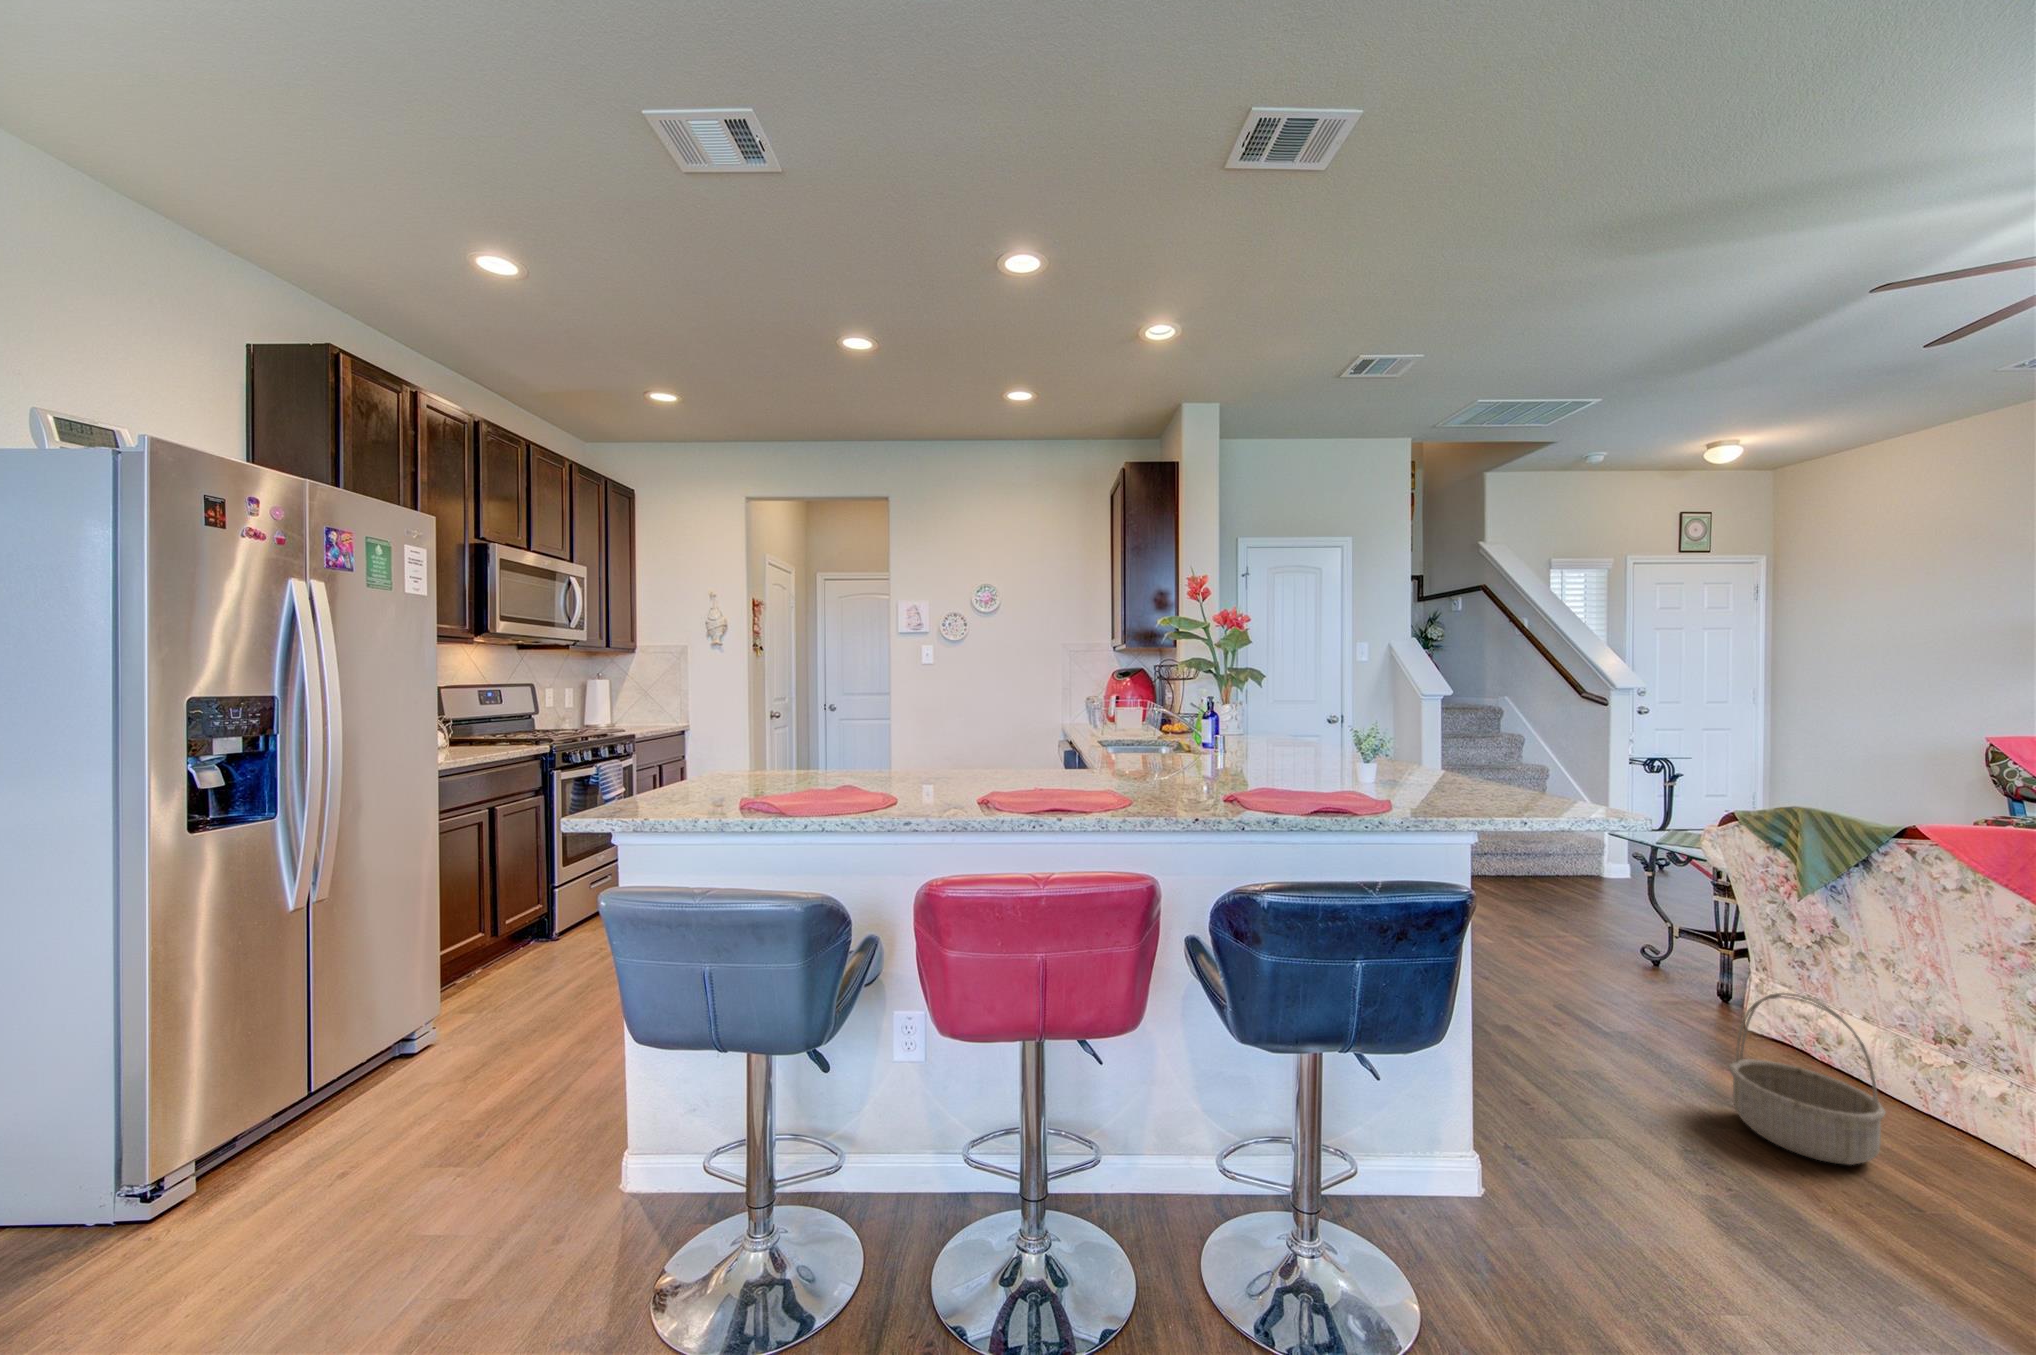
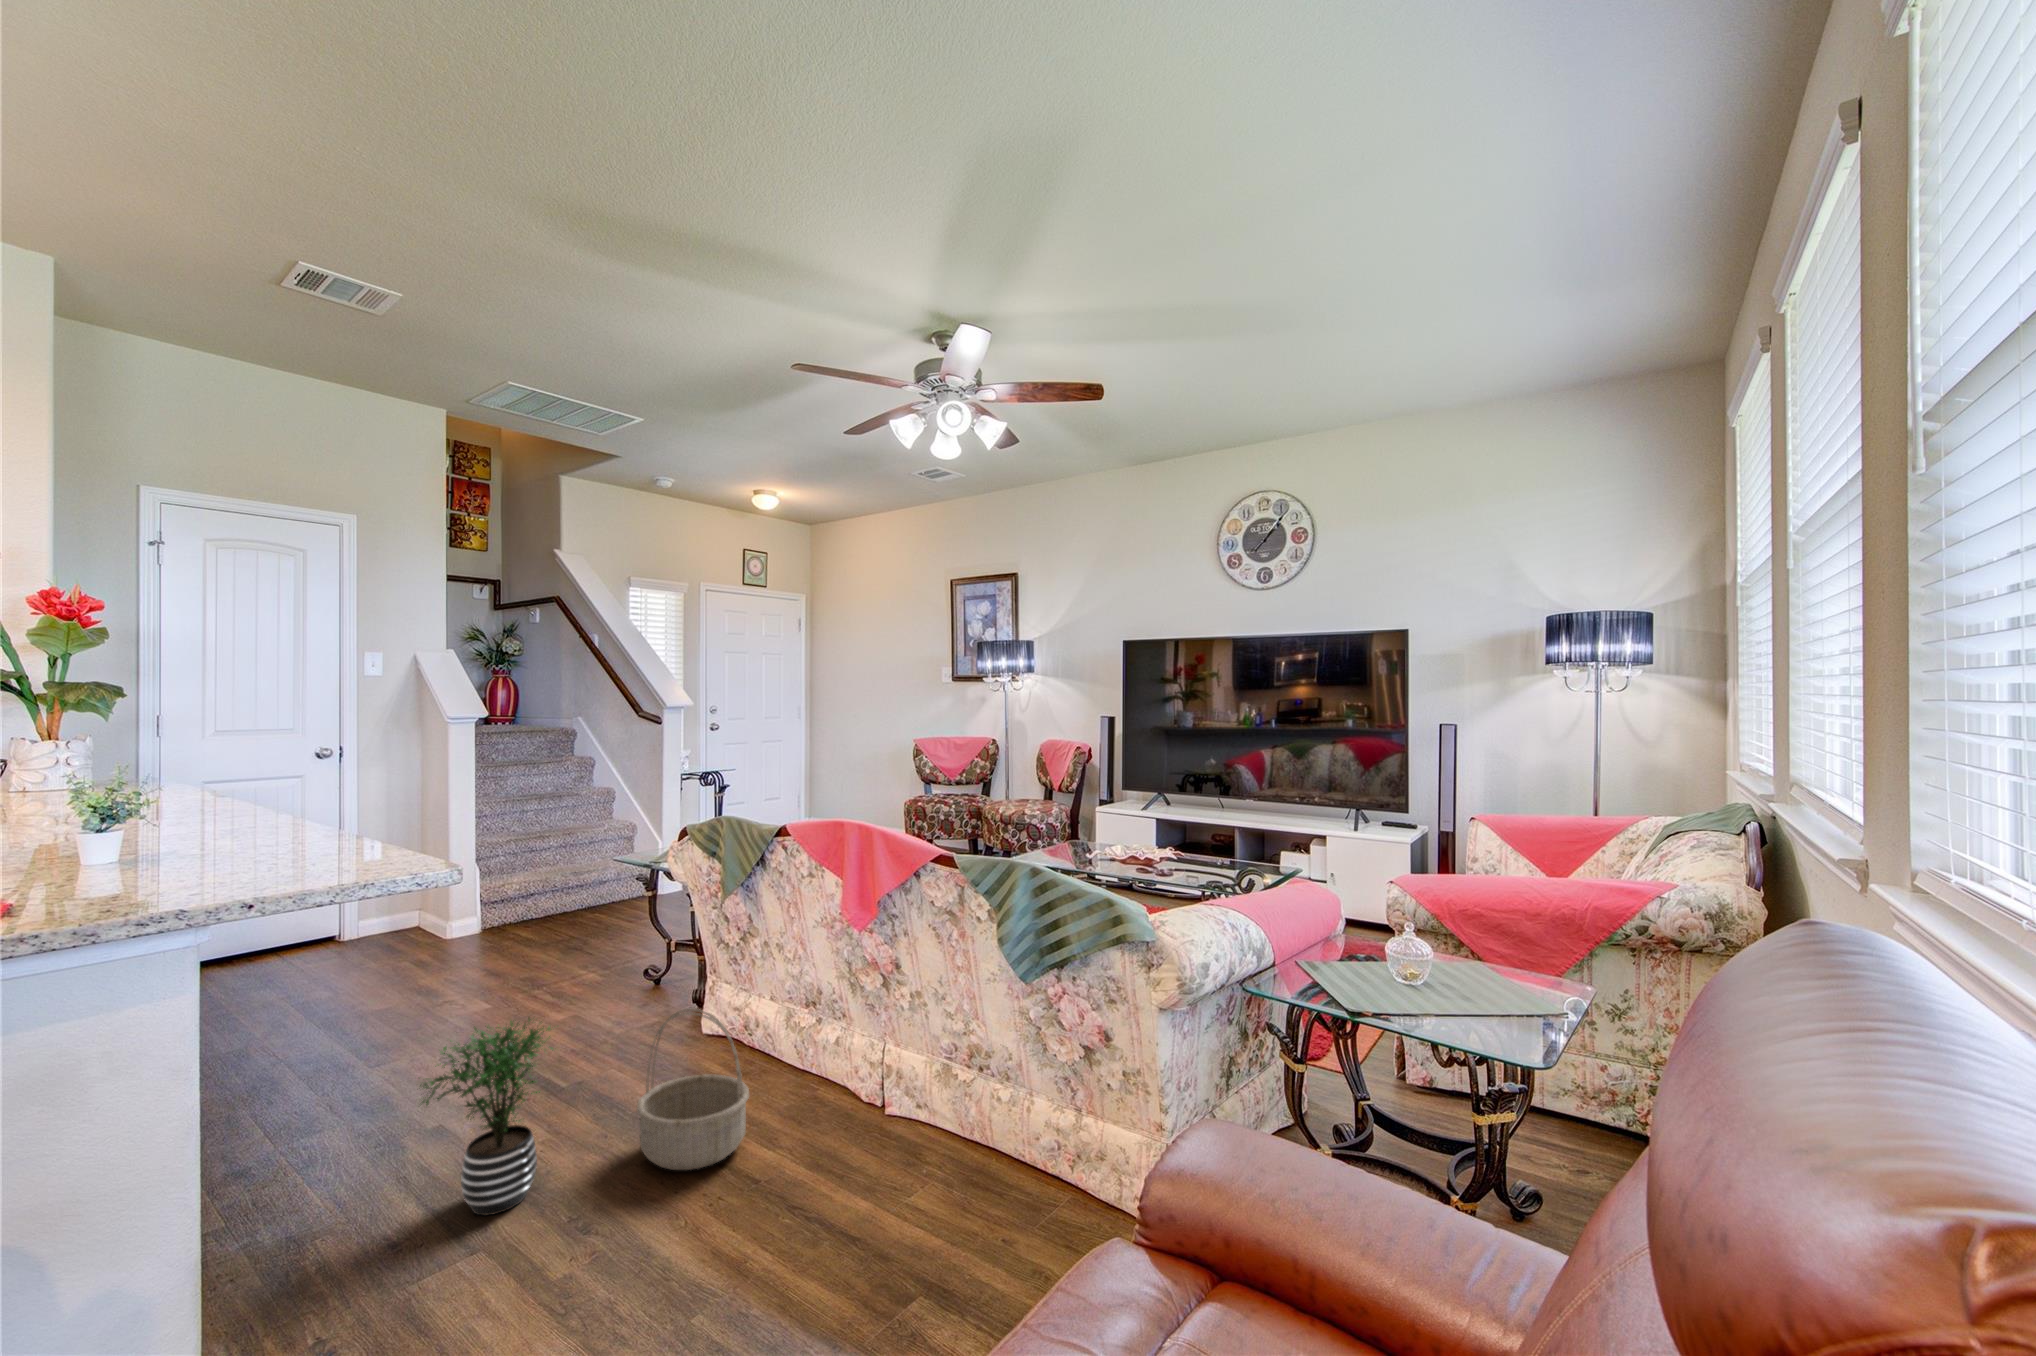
potted plant: none [1528,946,1653,1109] -> present [420,1018,554,1215]

